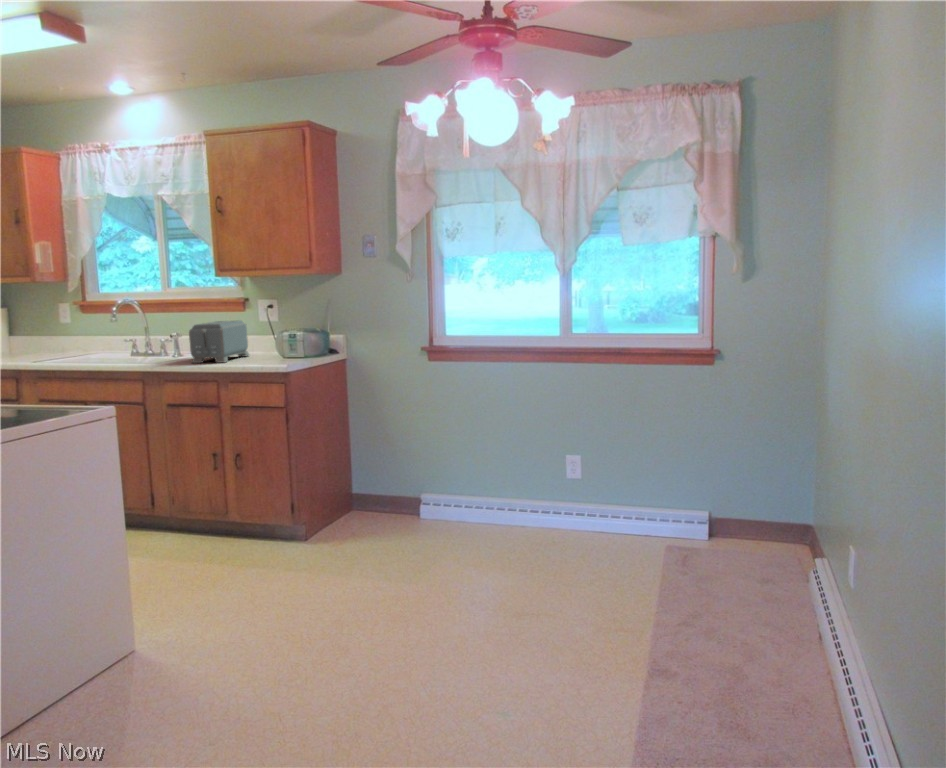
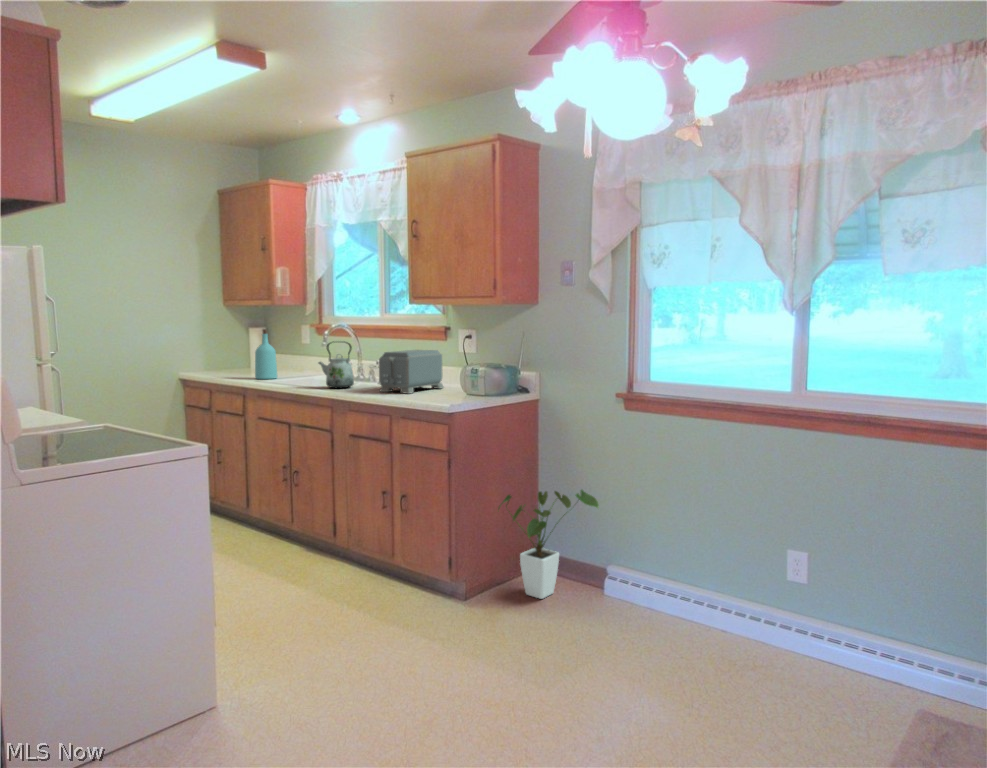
bottle: none [24,309,52,362] -> present [255,329,277,379]
kettle: none [115,317,157,364] -> present [319,342,354,388]
house plant: none [333,431,414,528] -> present [498,490,599,599]

